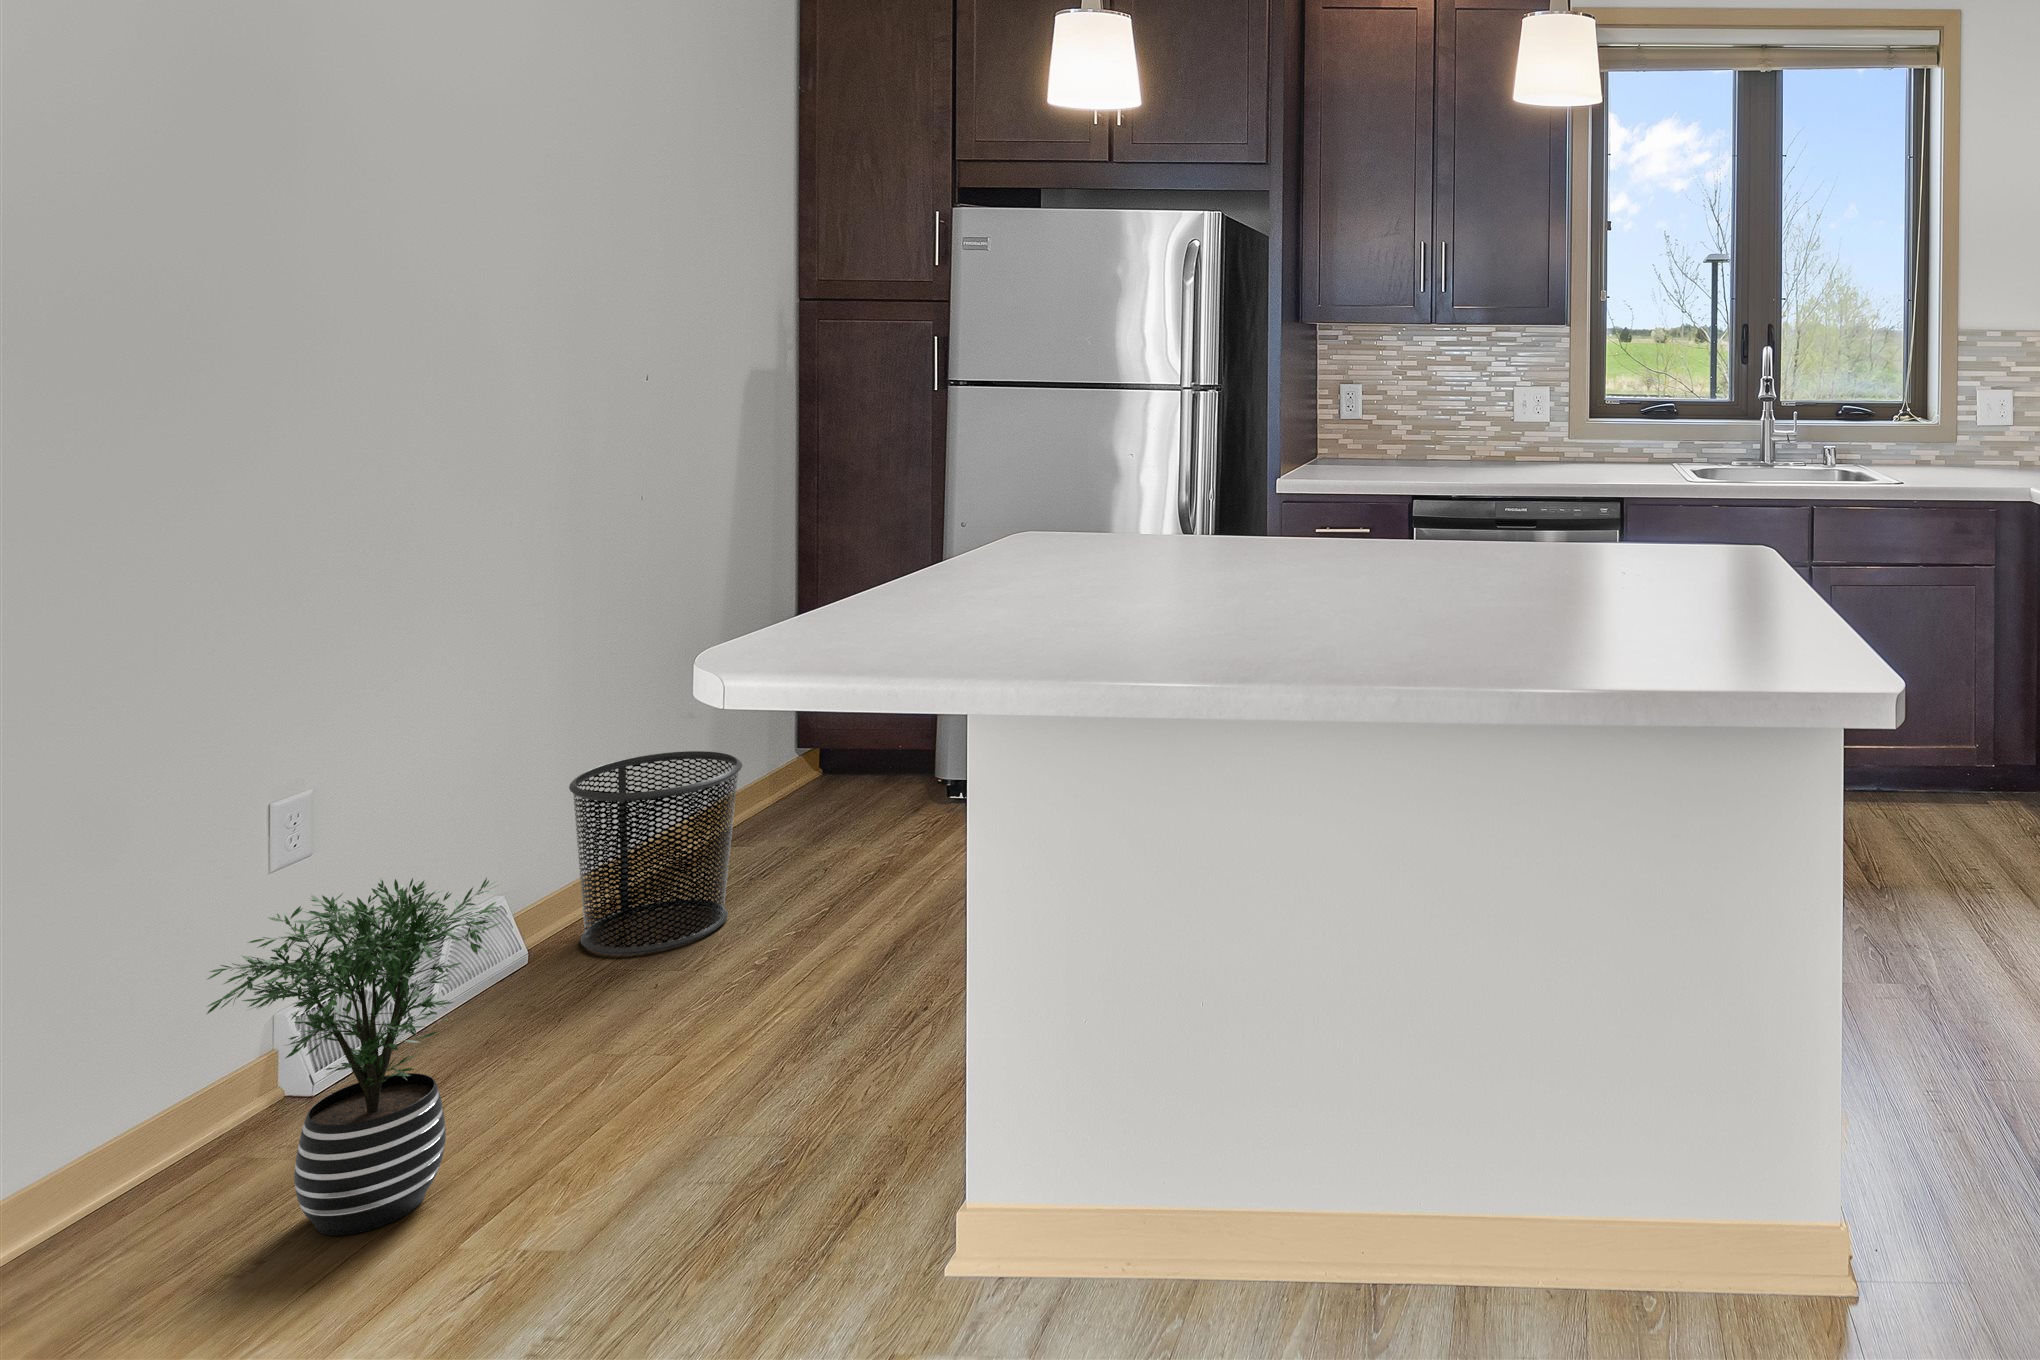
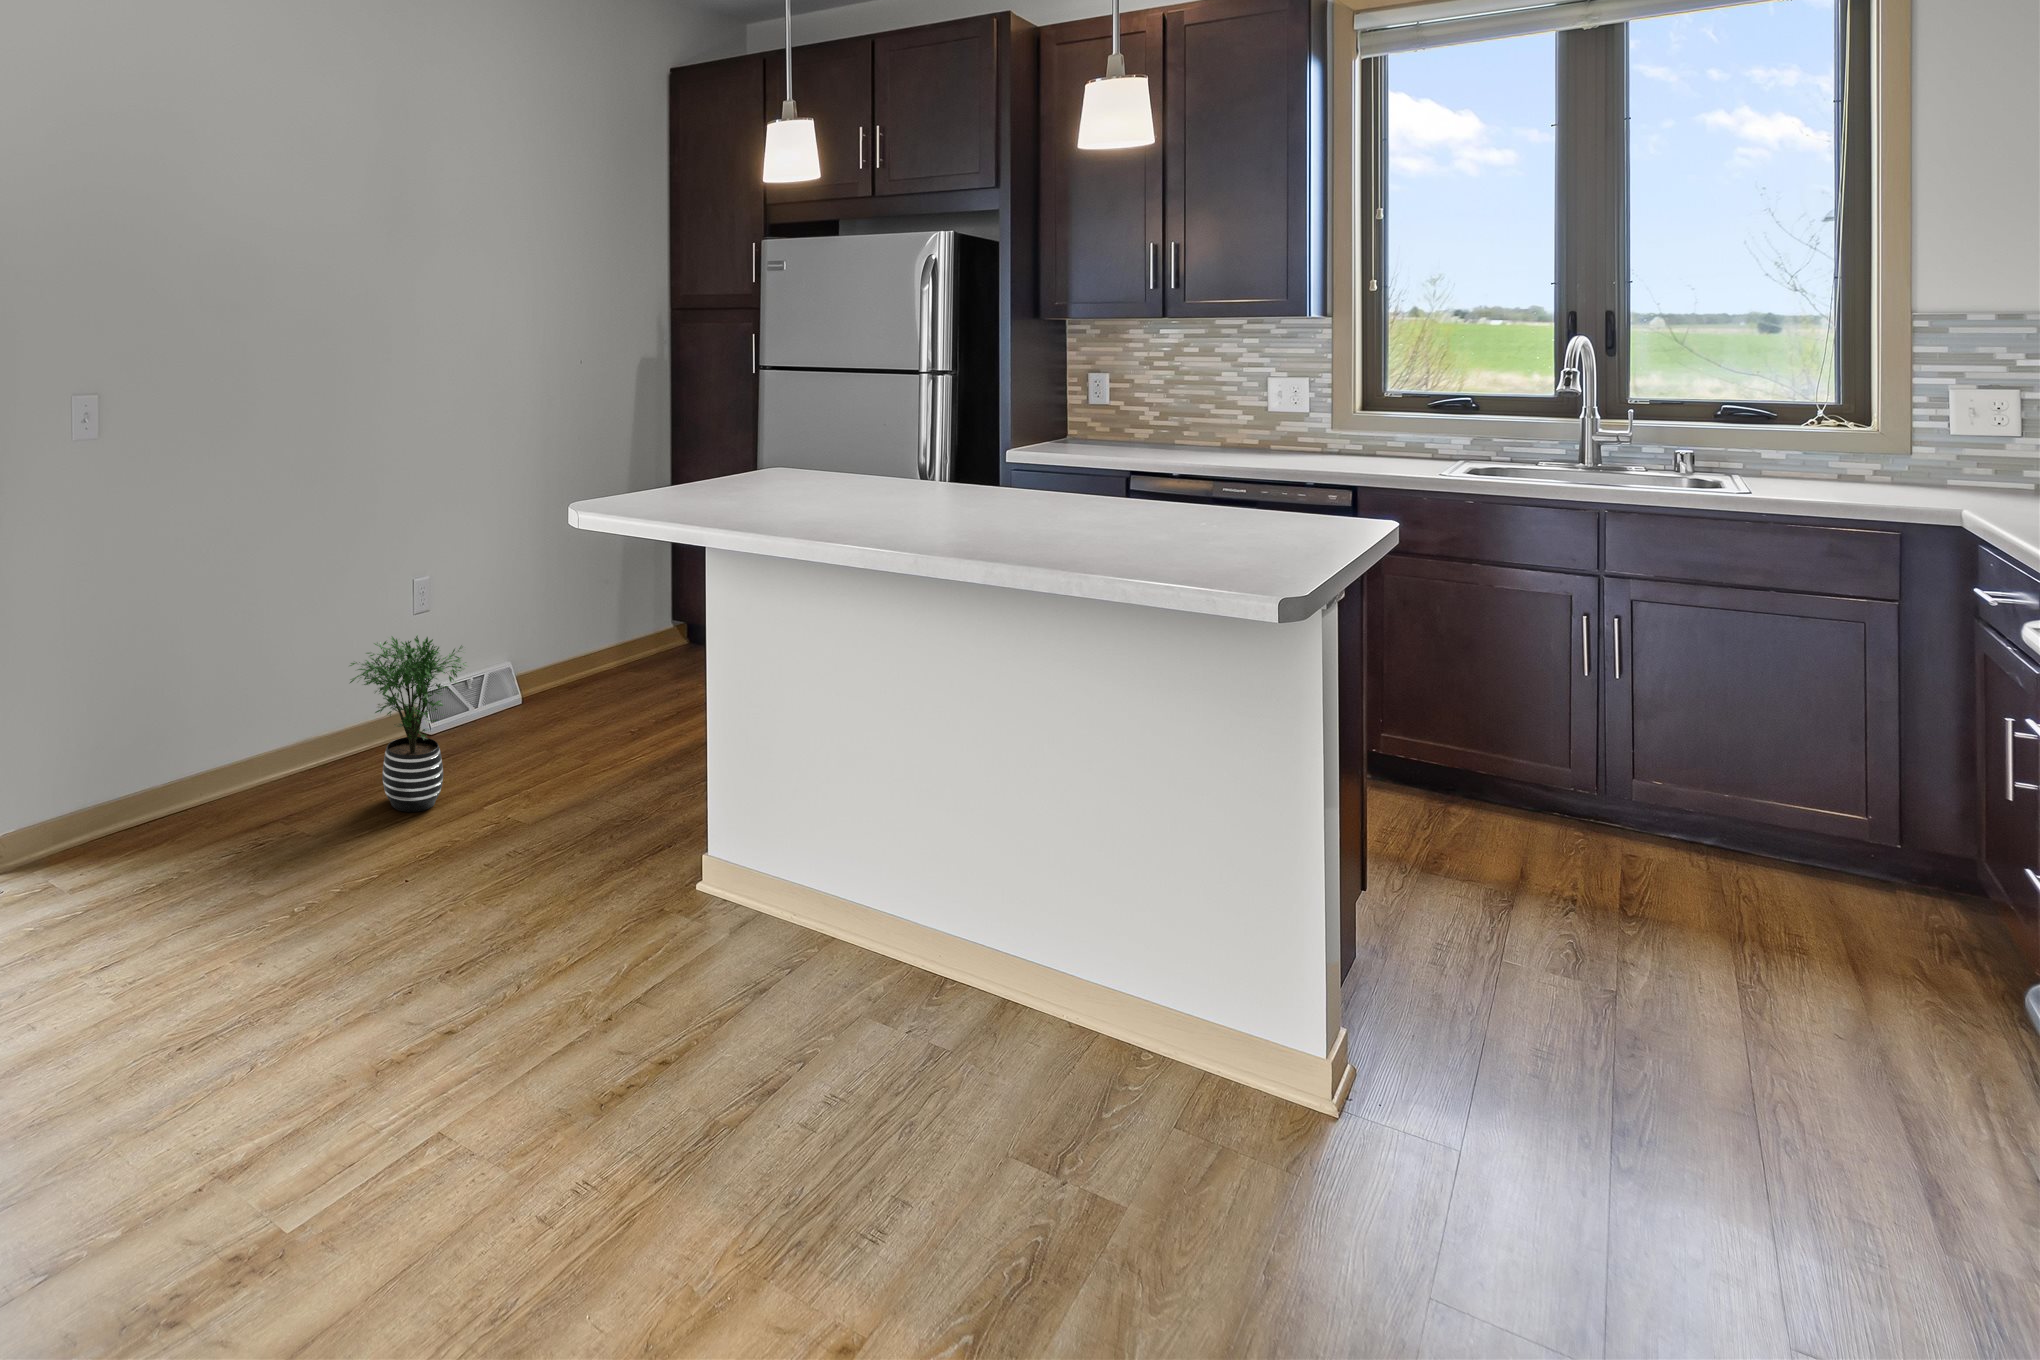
waste bin: present [569,751,742,955] -> none [535,597,624,714]

